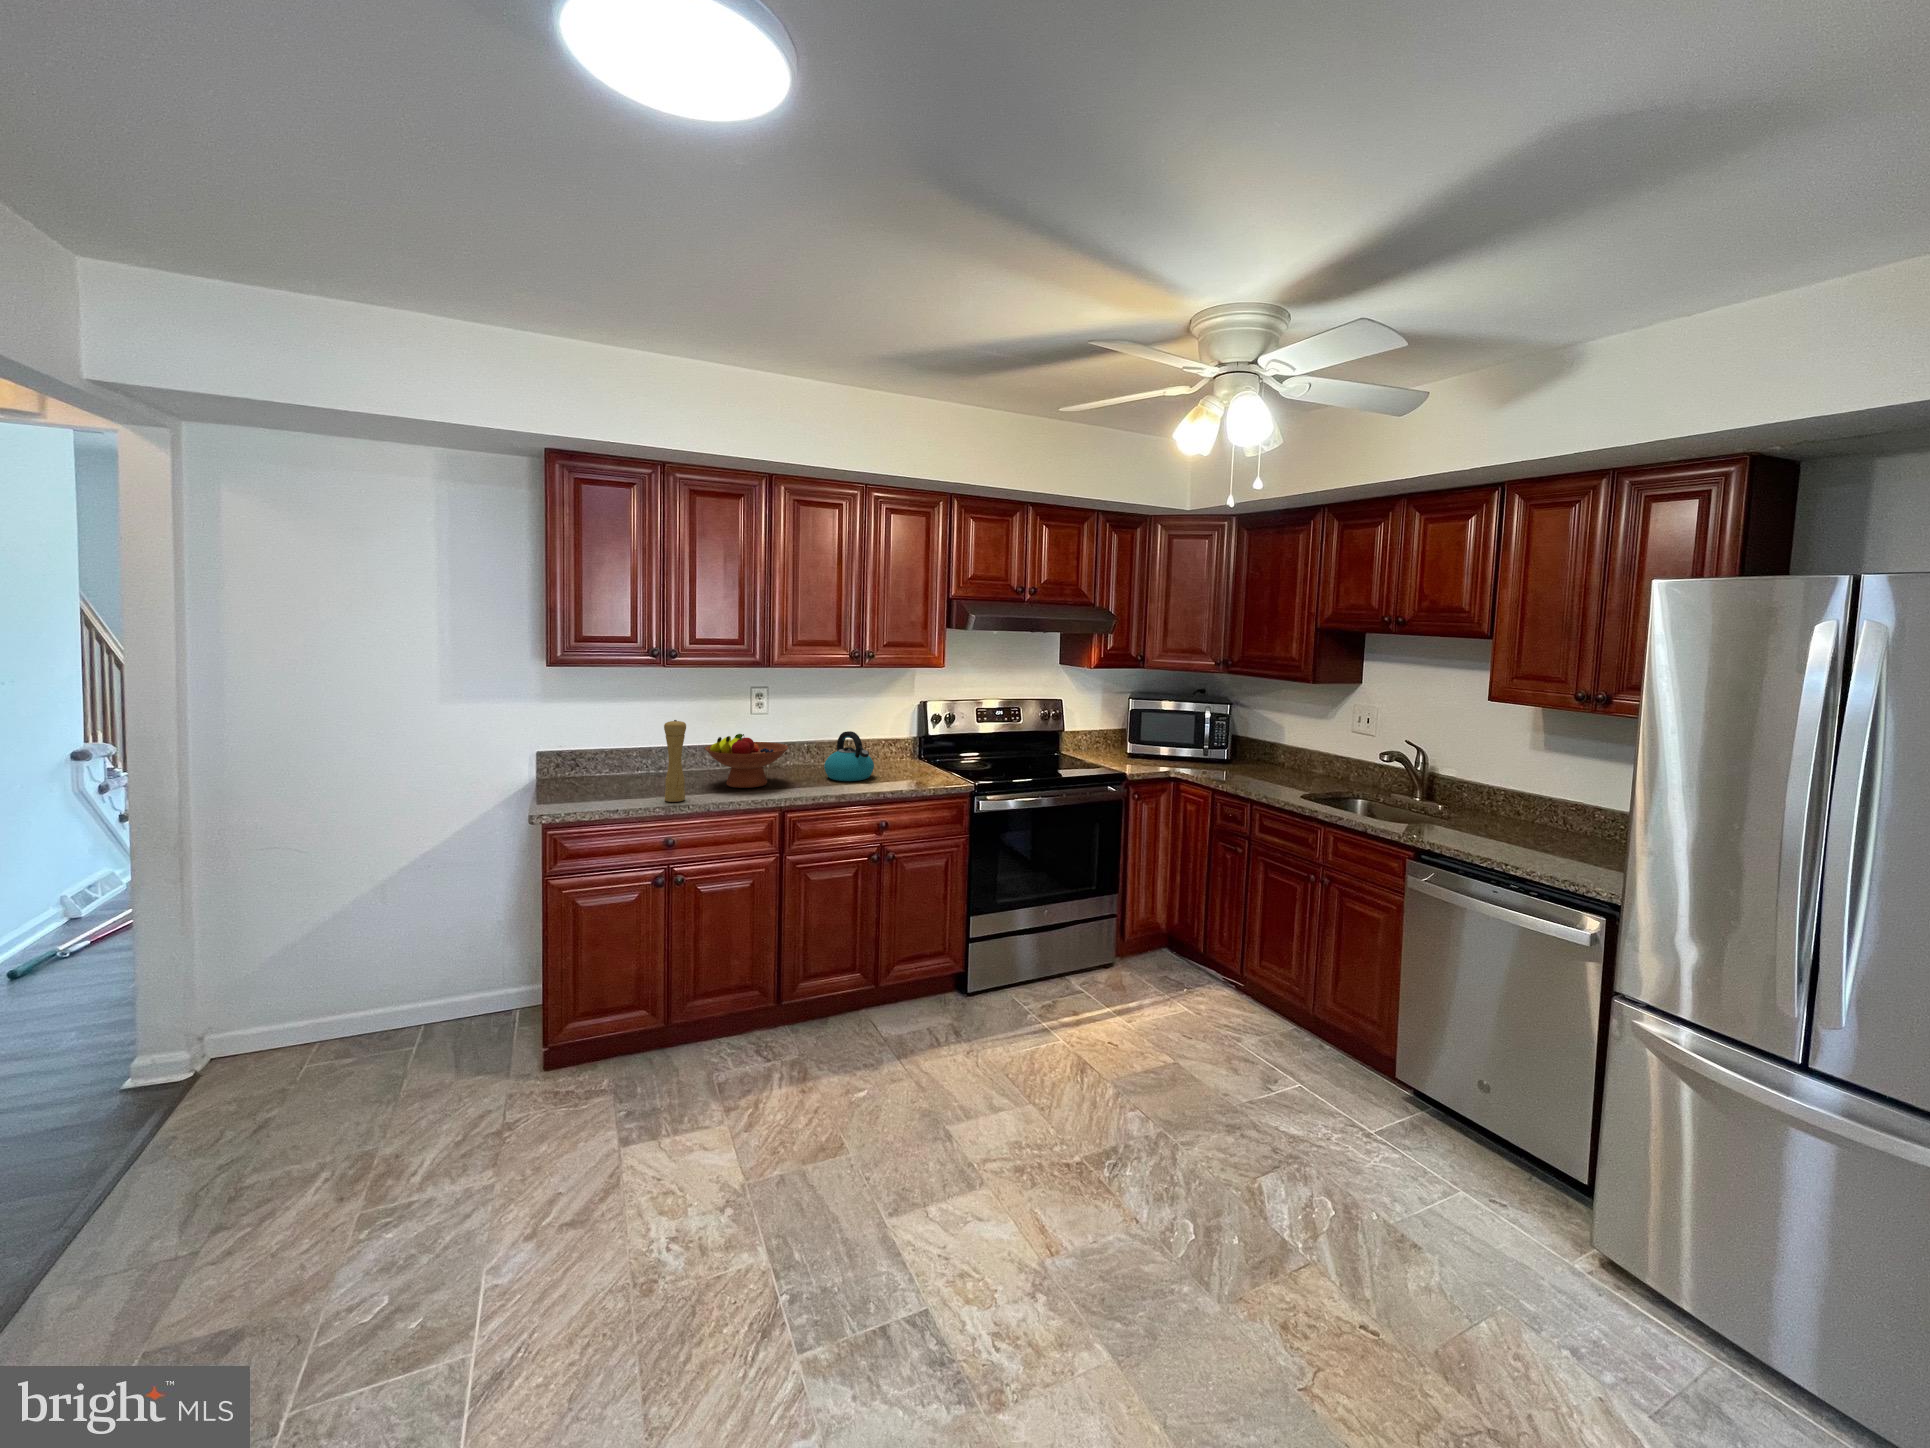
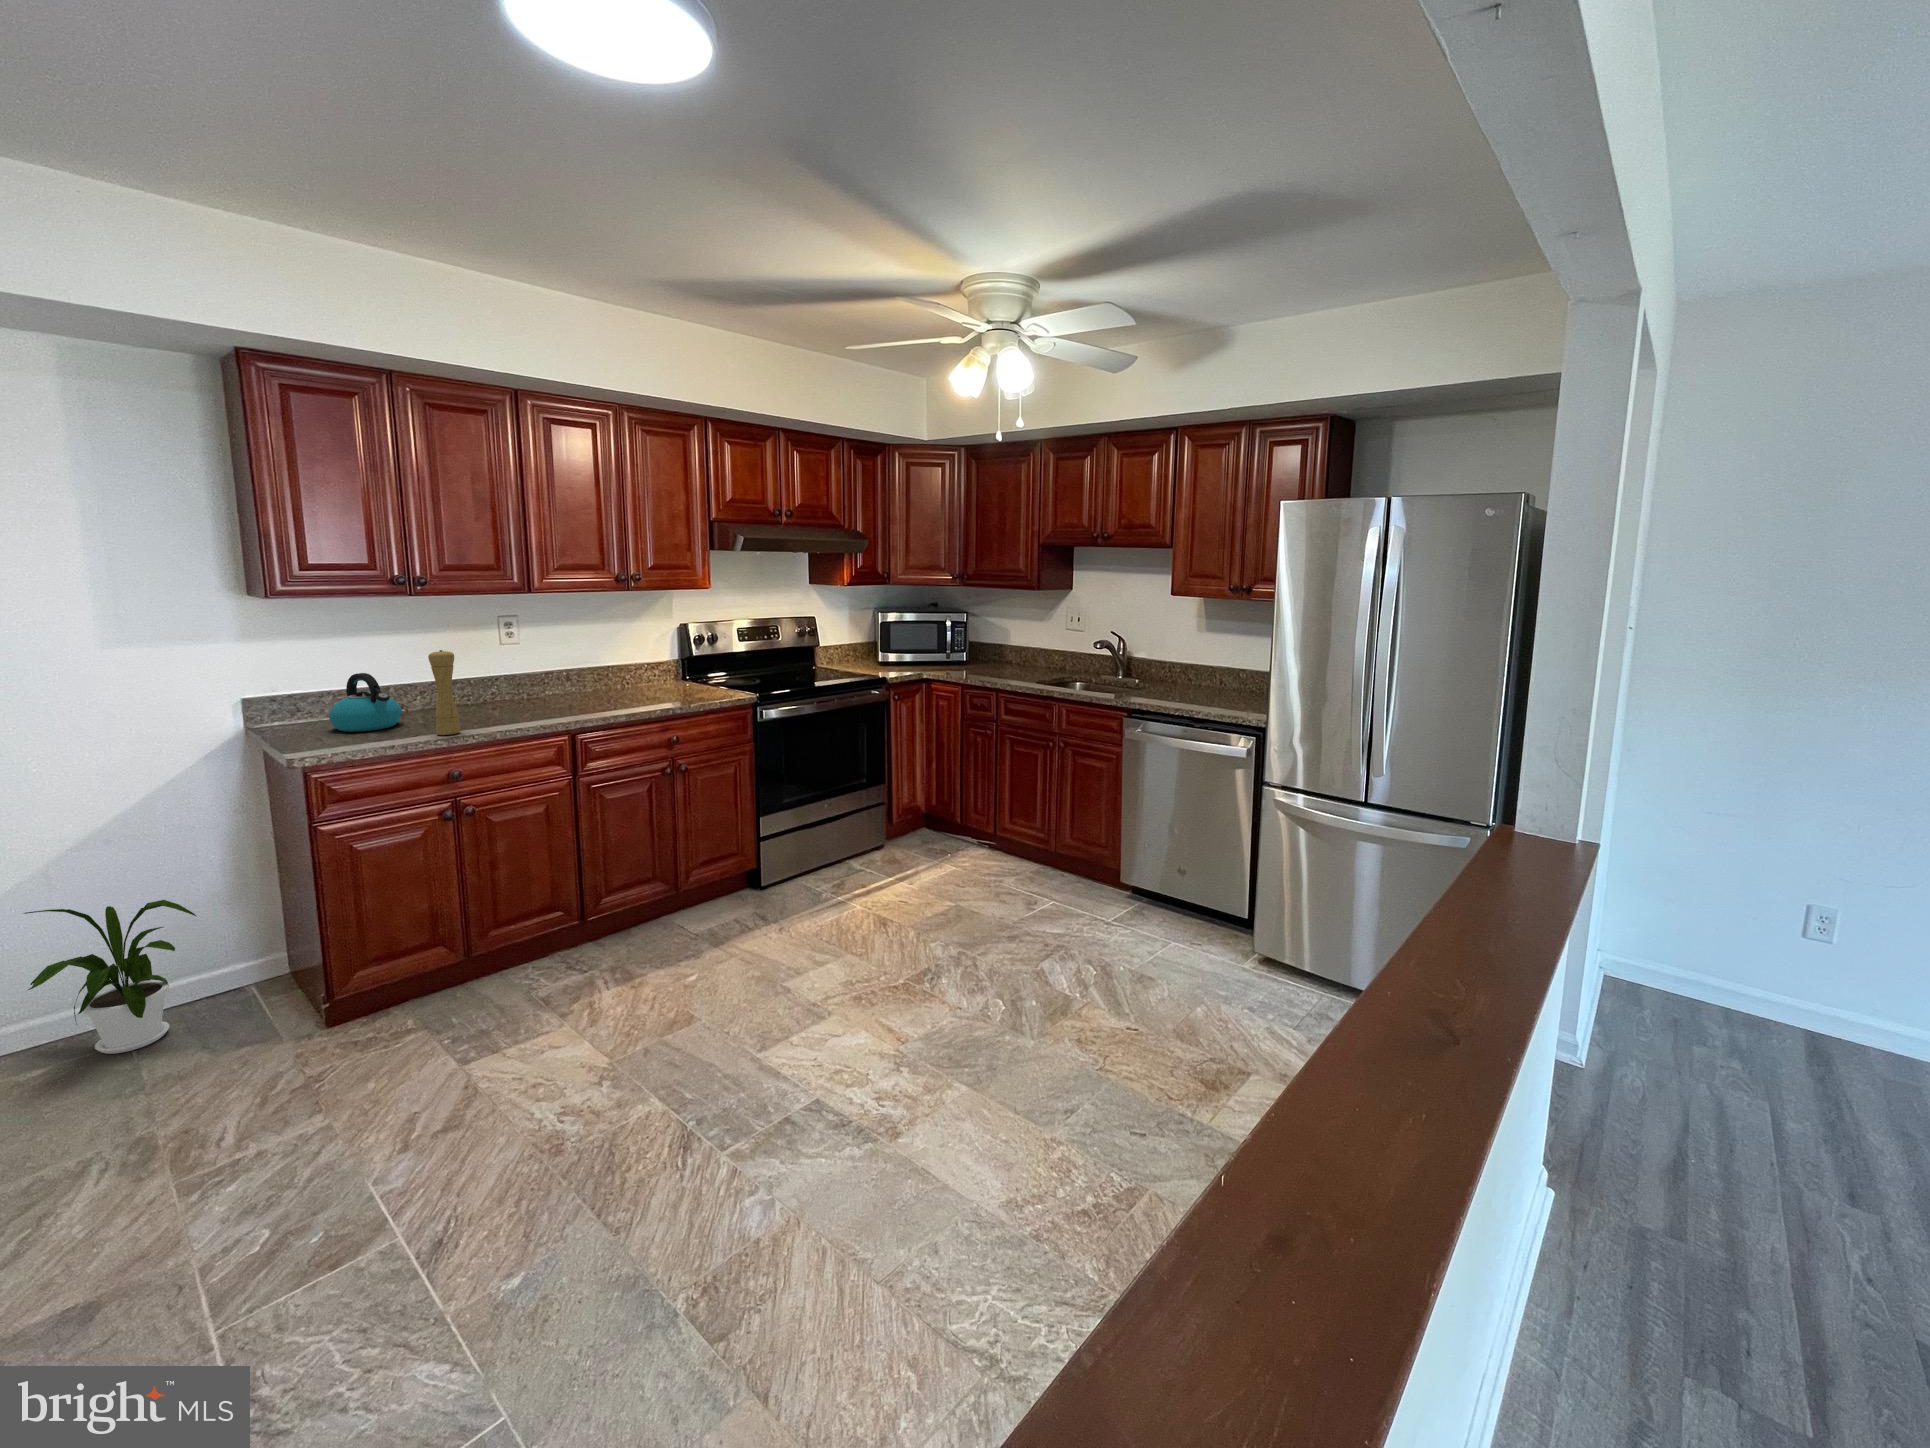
kettle: present [824,731,874,781] -> present [329,673,402,732]
fruit bowl: present [705,734,788,788] -> none [466,663,561,717]
house plant: none [331,922,468,1058] -> present [24,900,196,1054]

